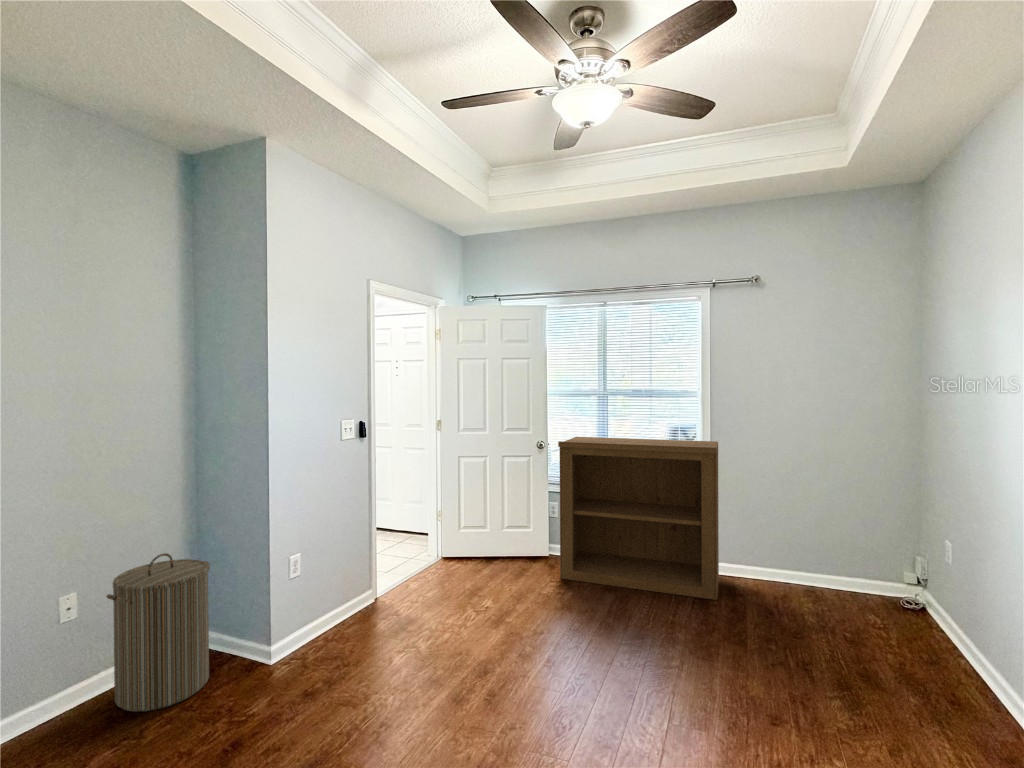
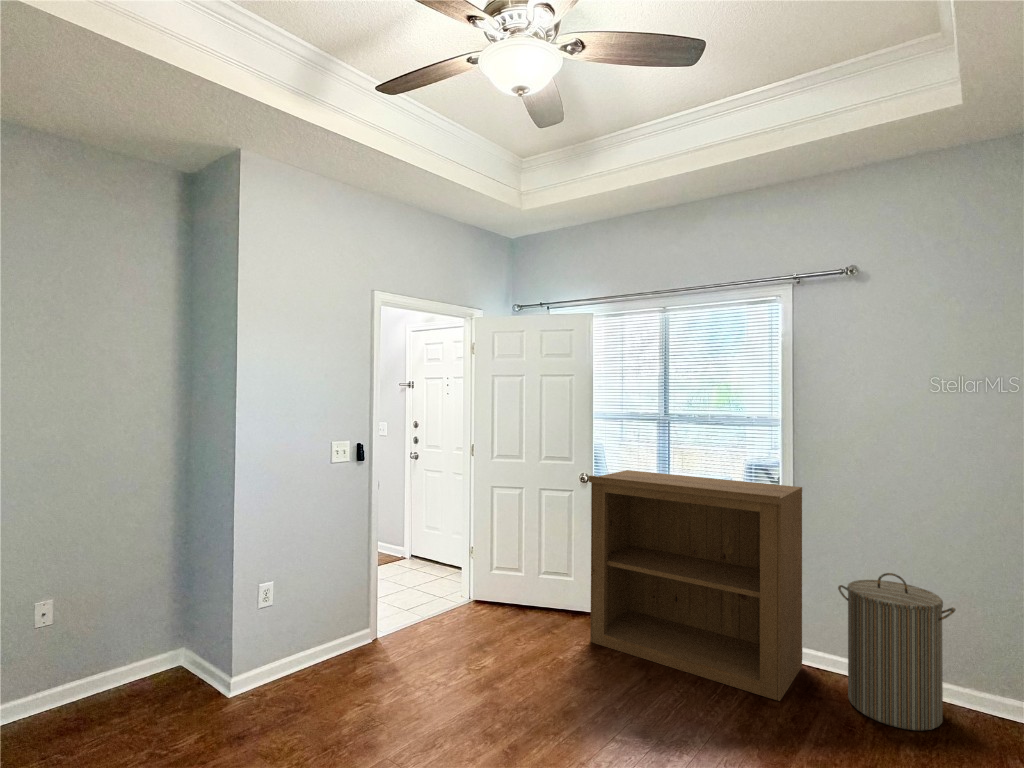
laundry hamper: present [107,553,210,712] -> present [838,573,956,731]

